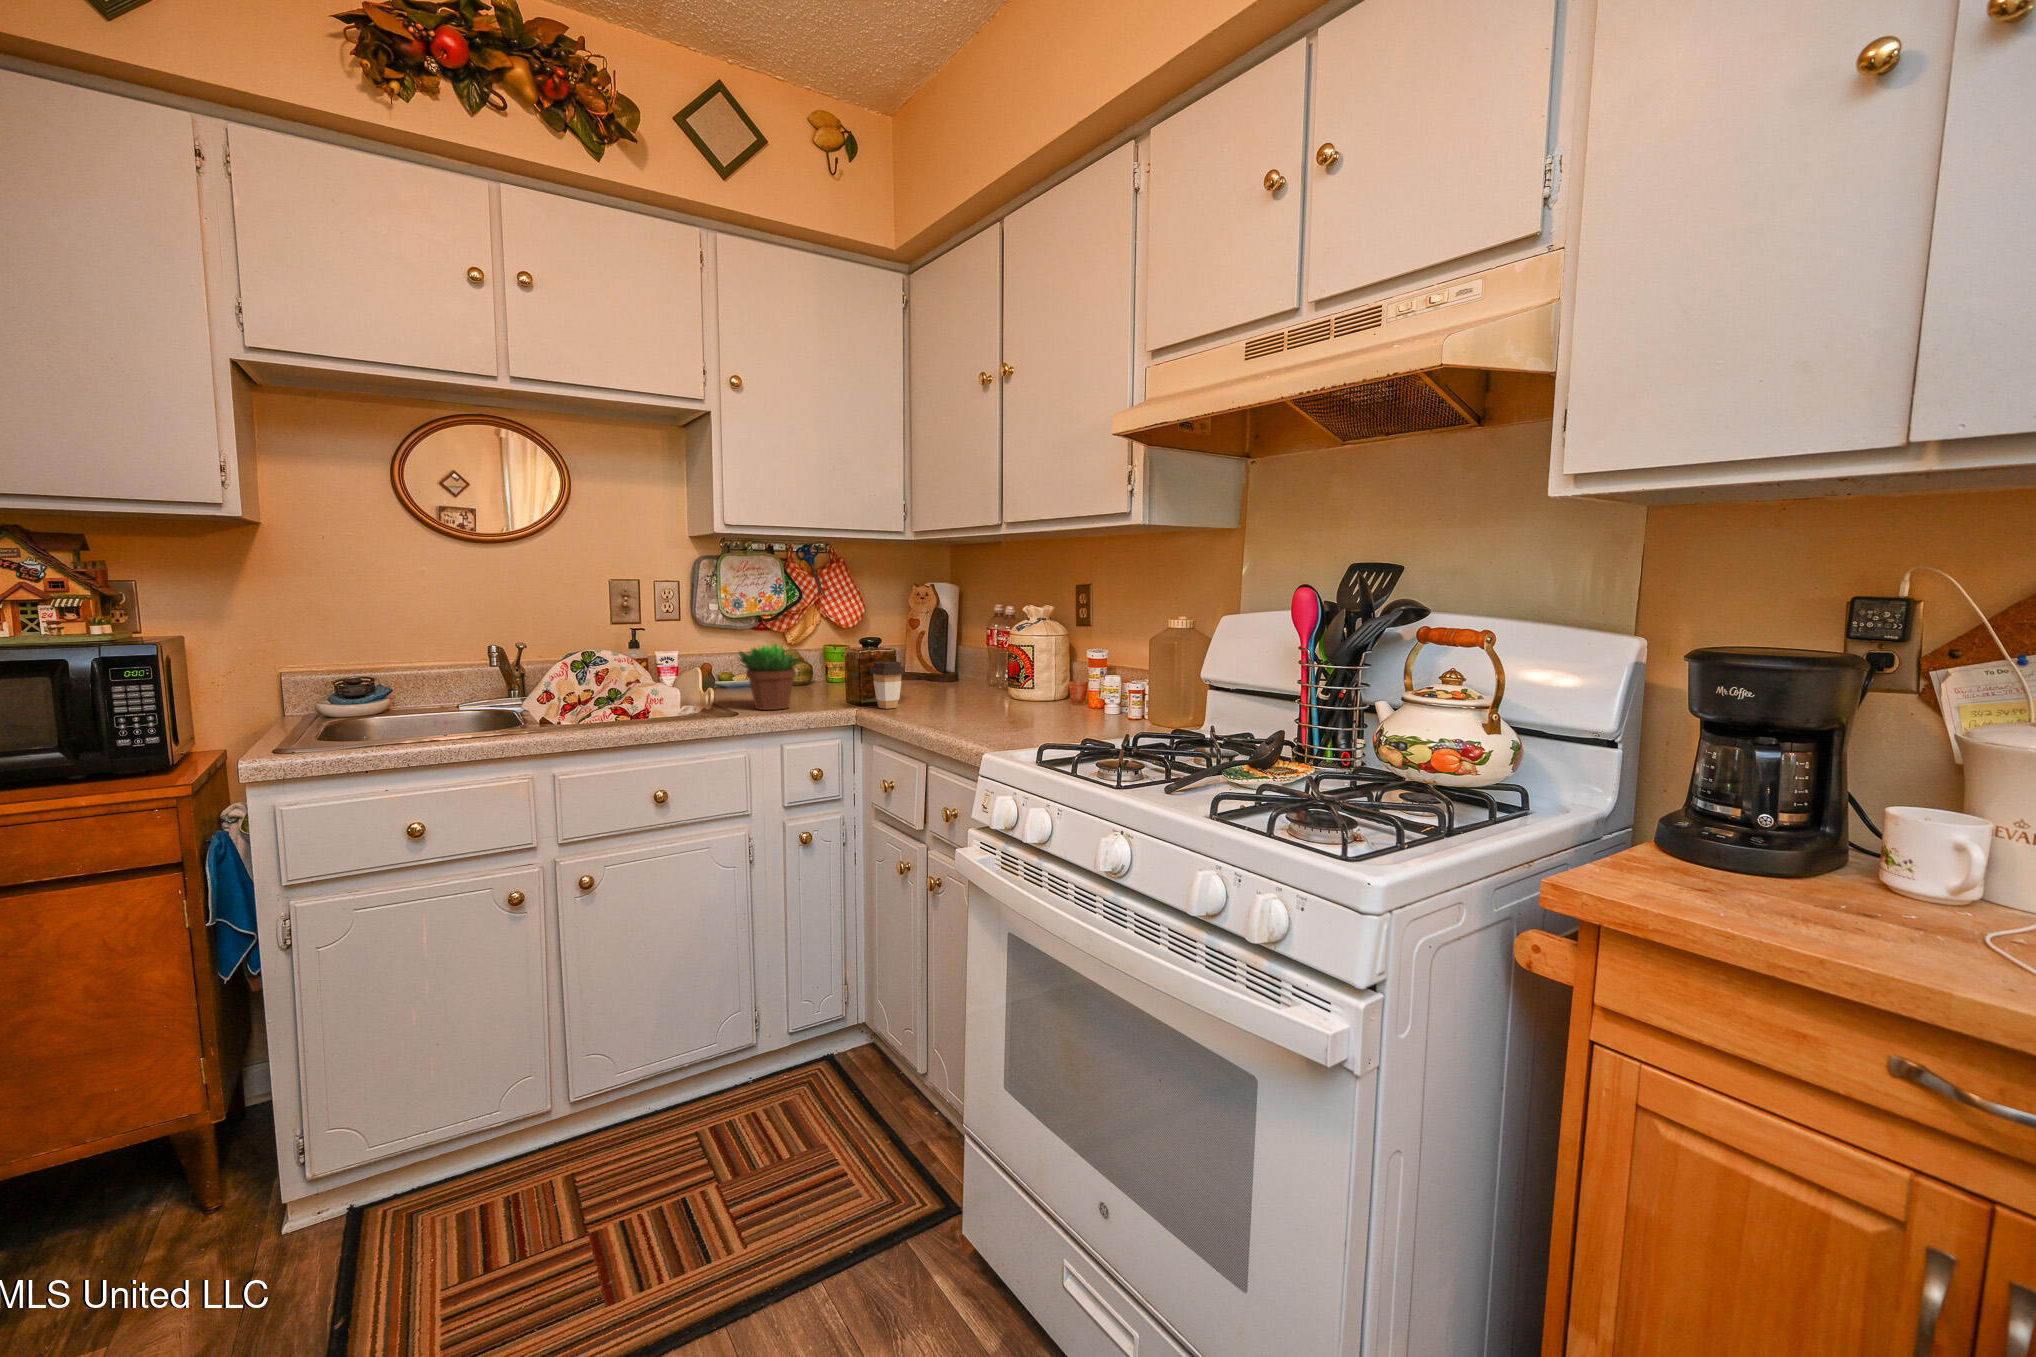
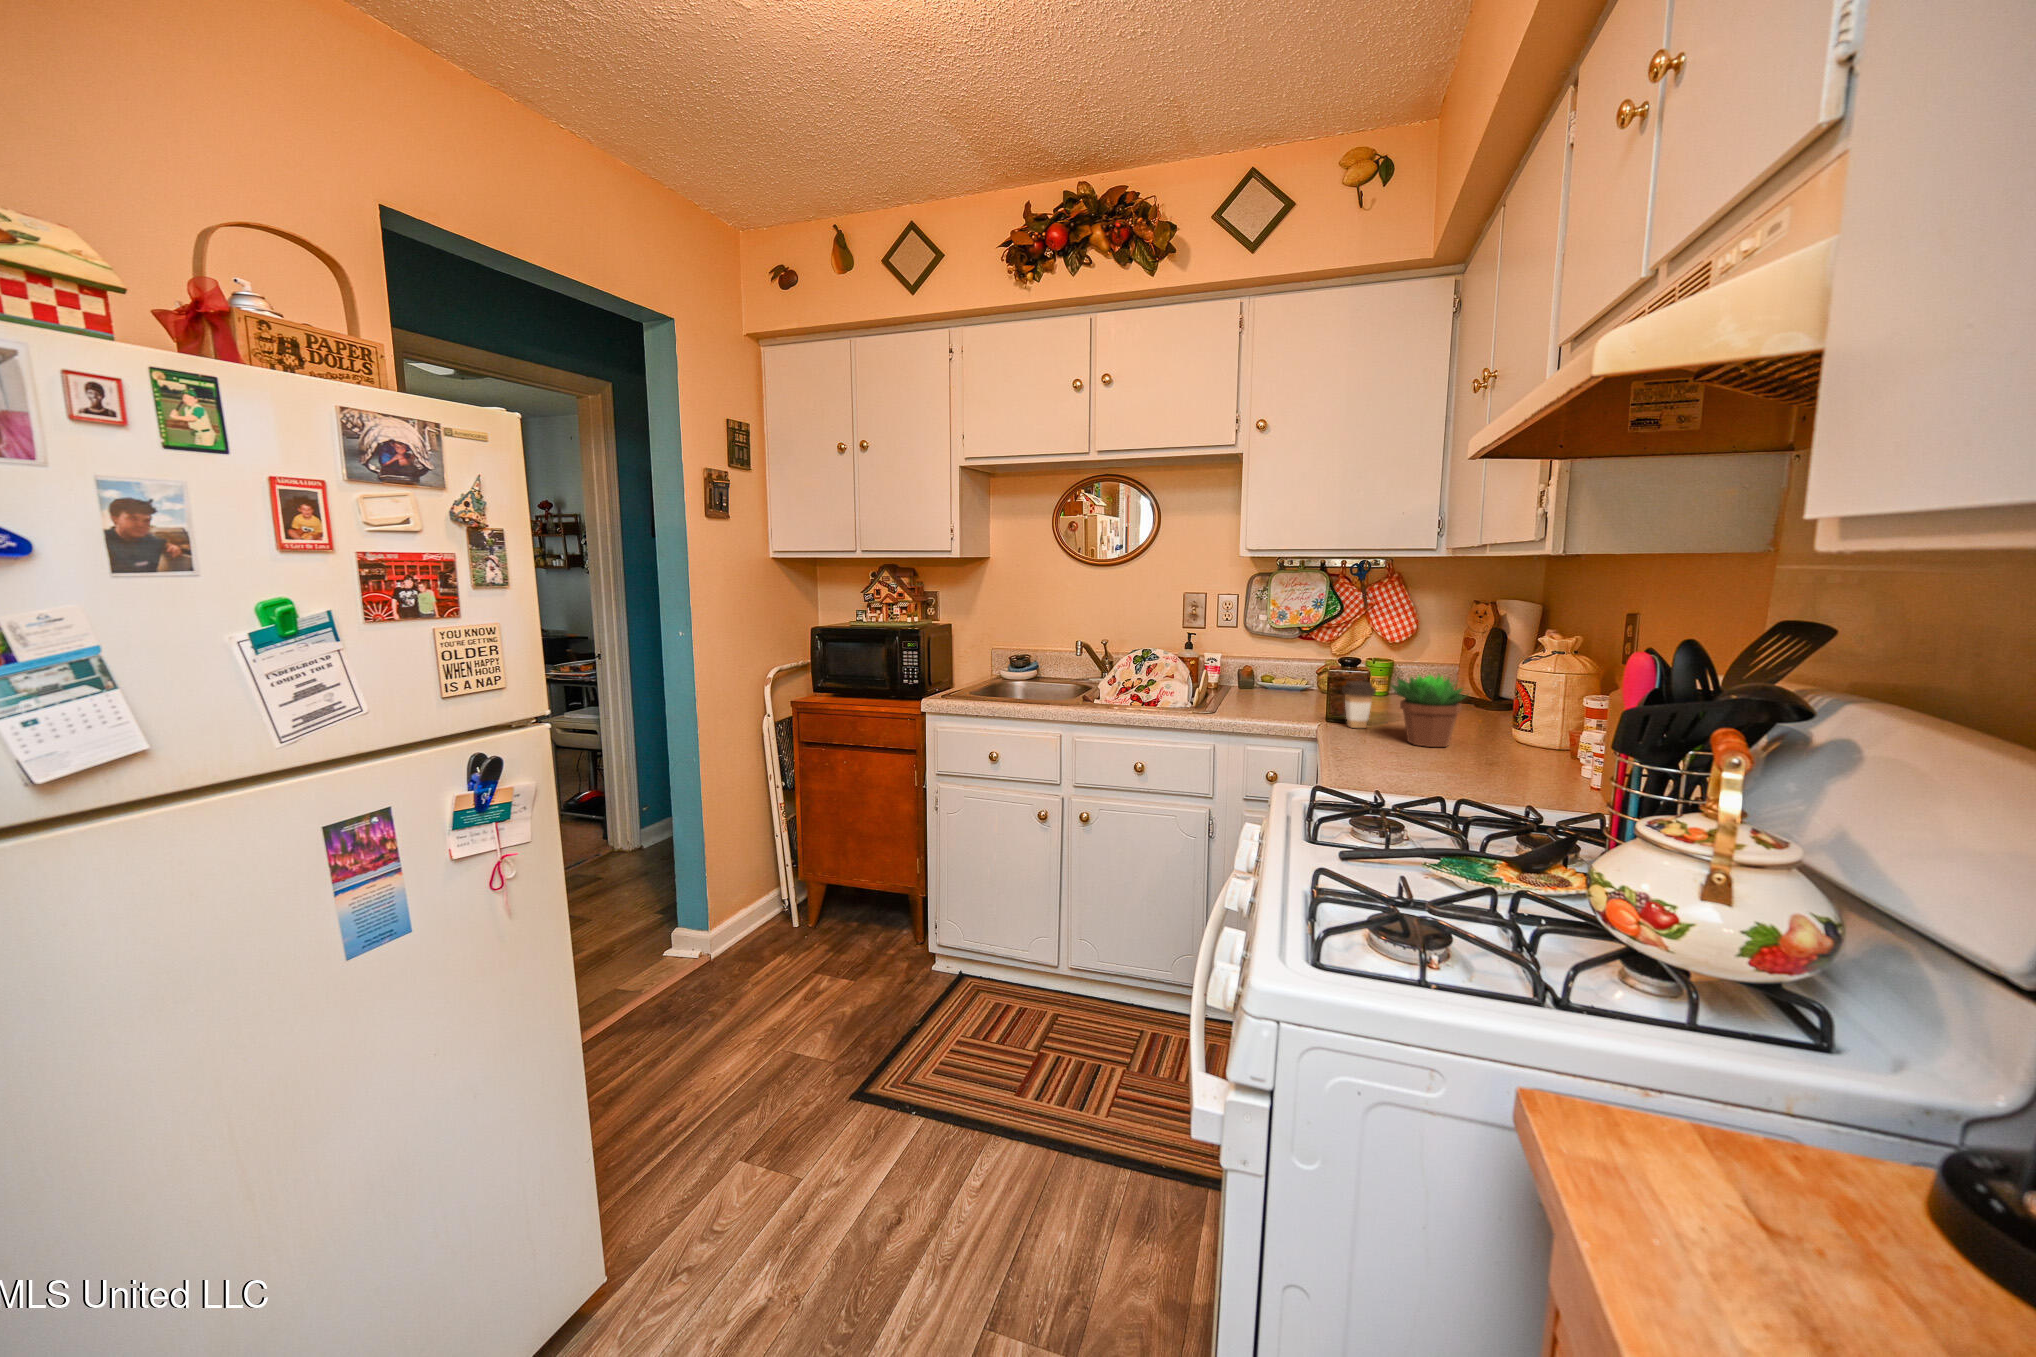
succulent plant: present [739,645,800,710] -> present [1391,675,1467,747]

